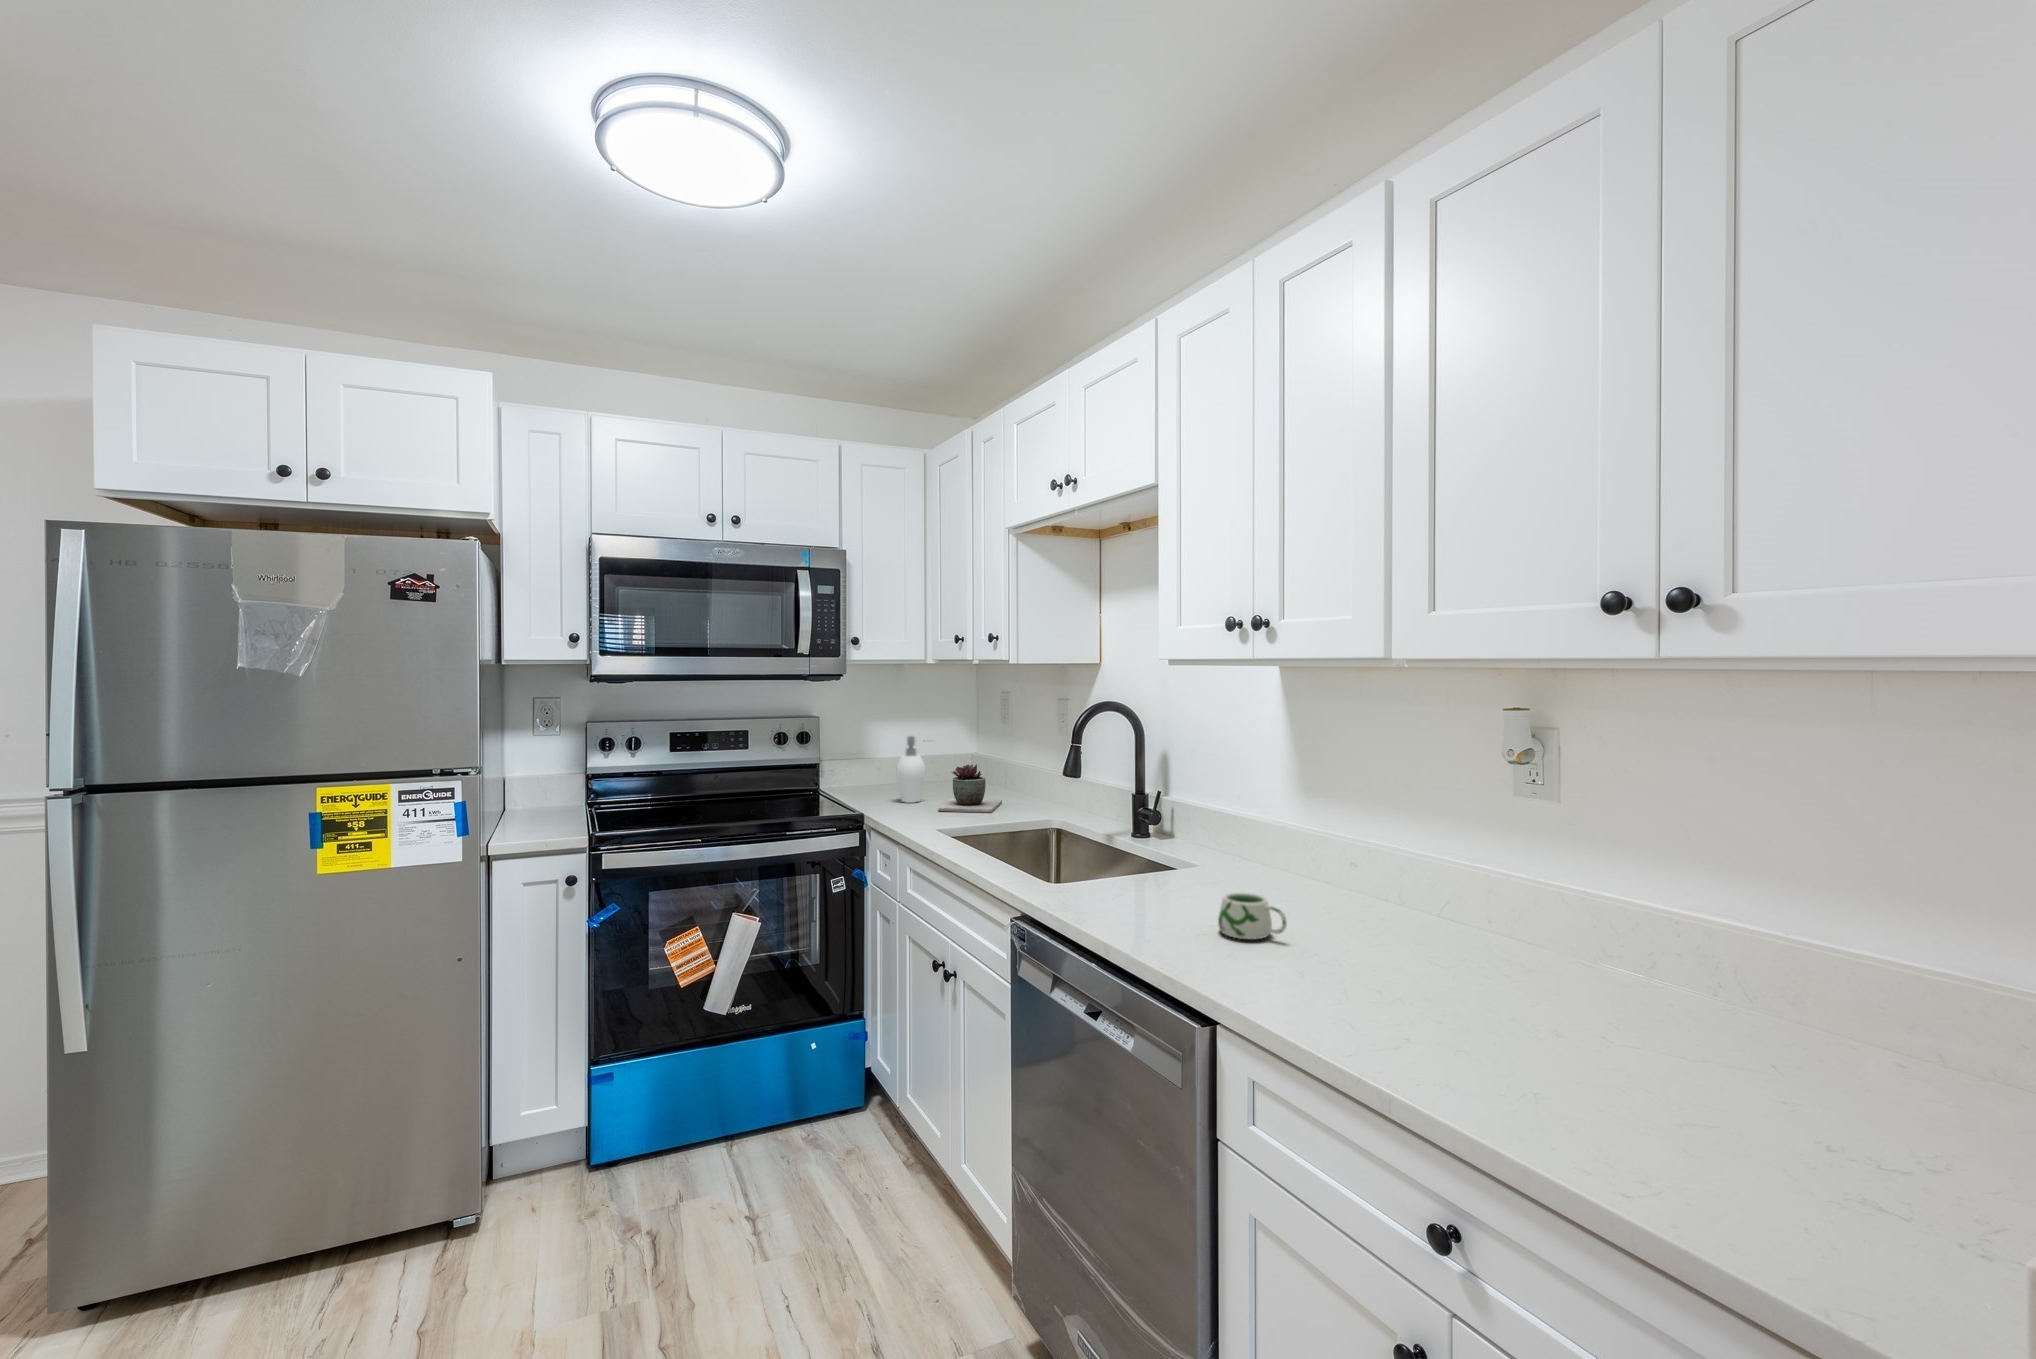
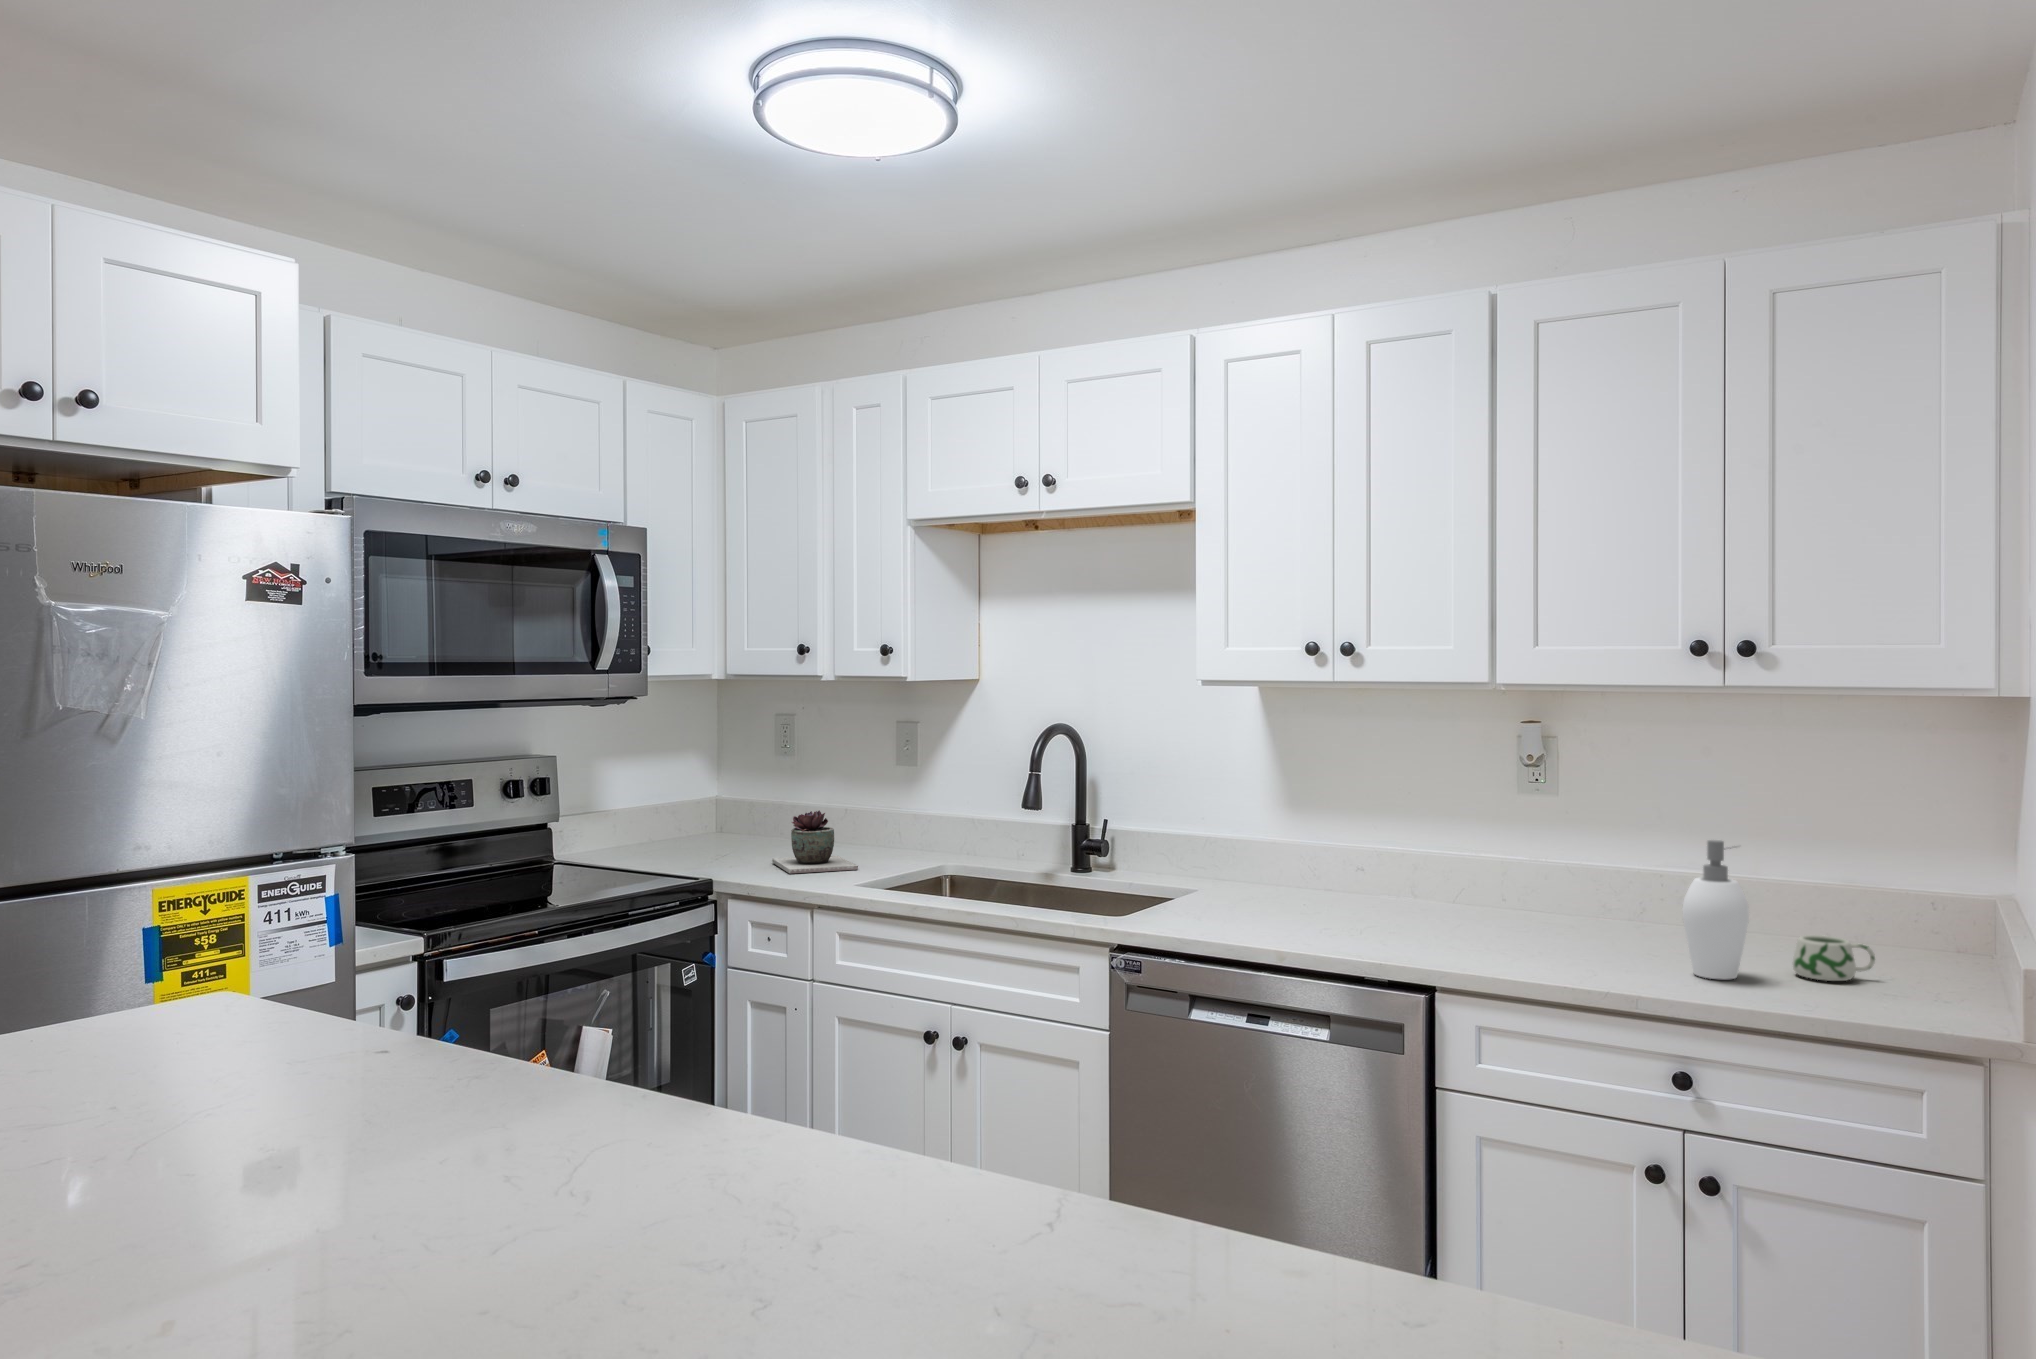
soap dispenser: present [897,736,925,803] -> present [1682,840,1749,979]
mug: present [1218,893,1286,939] -> present [1793,935,1875,981]

